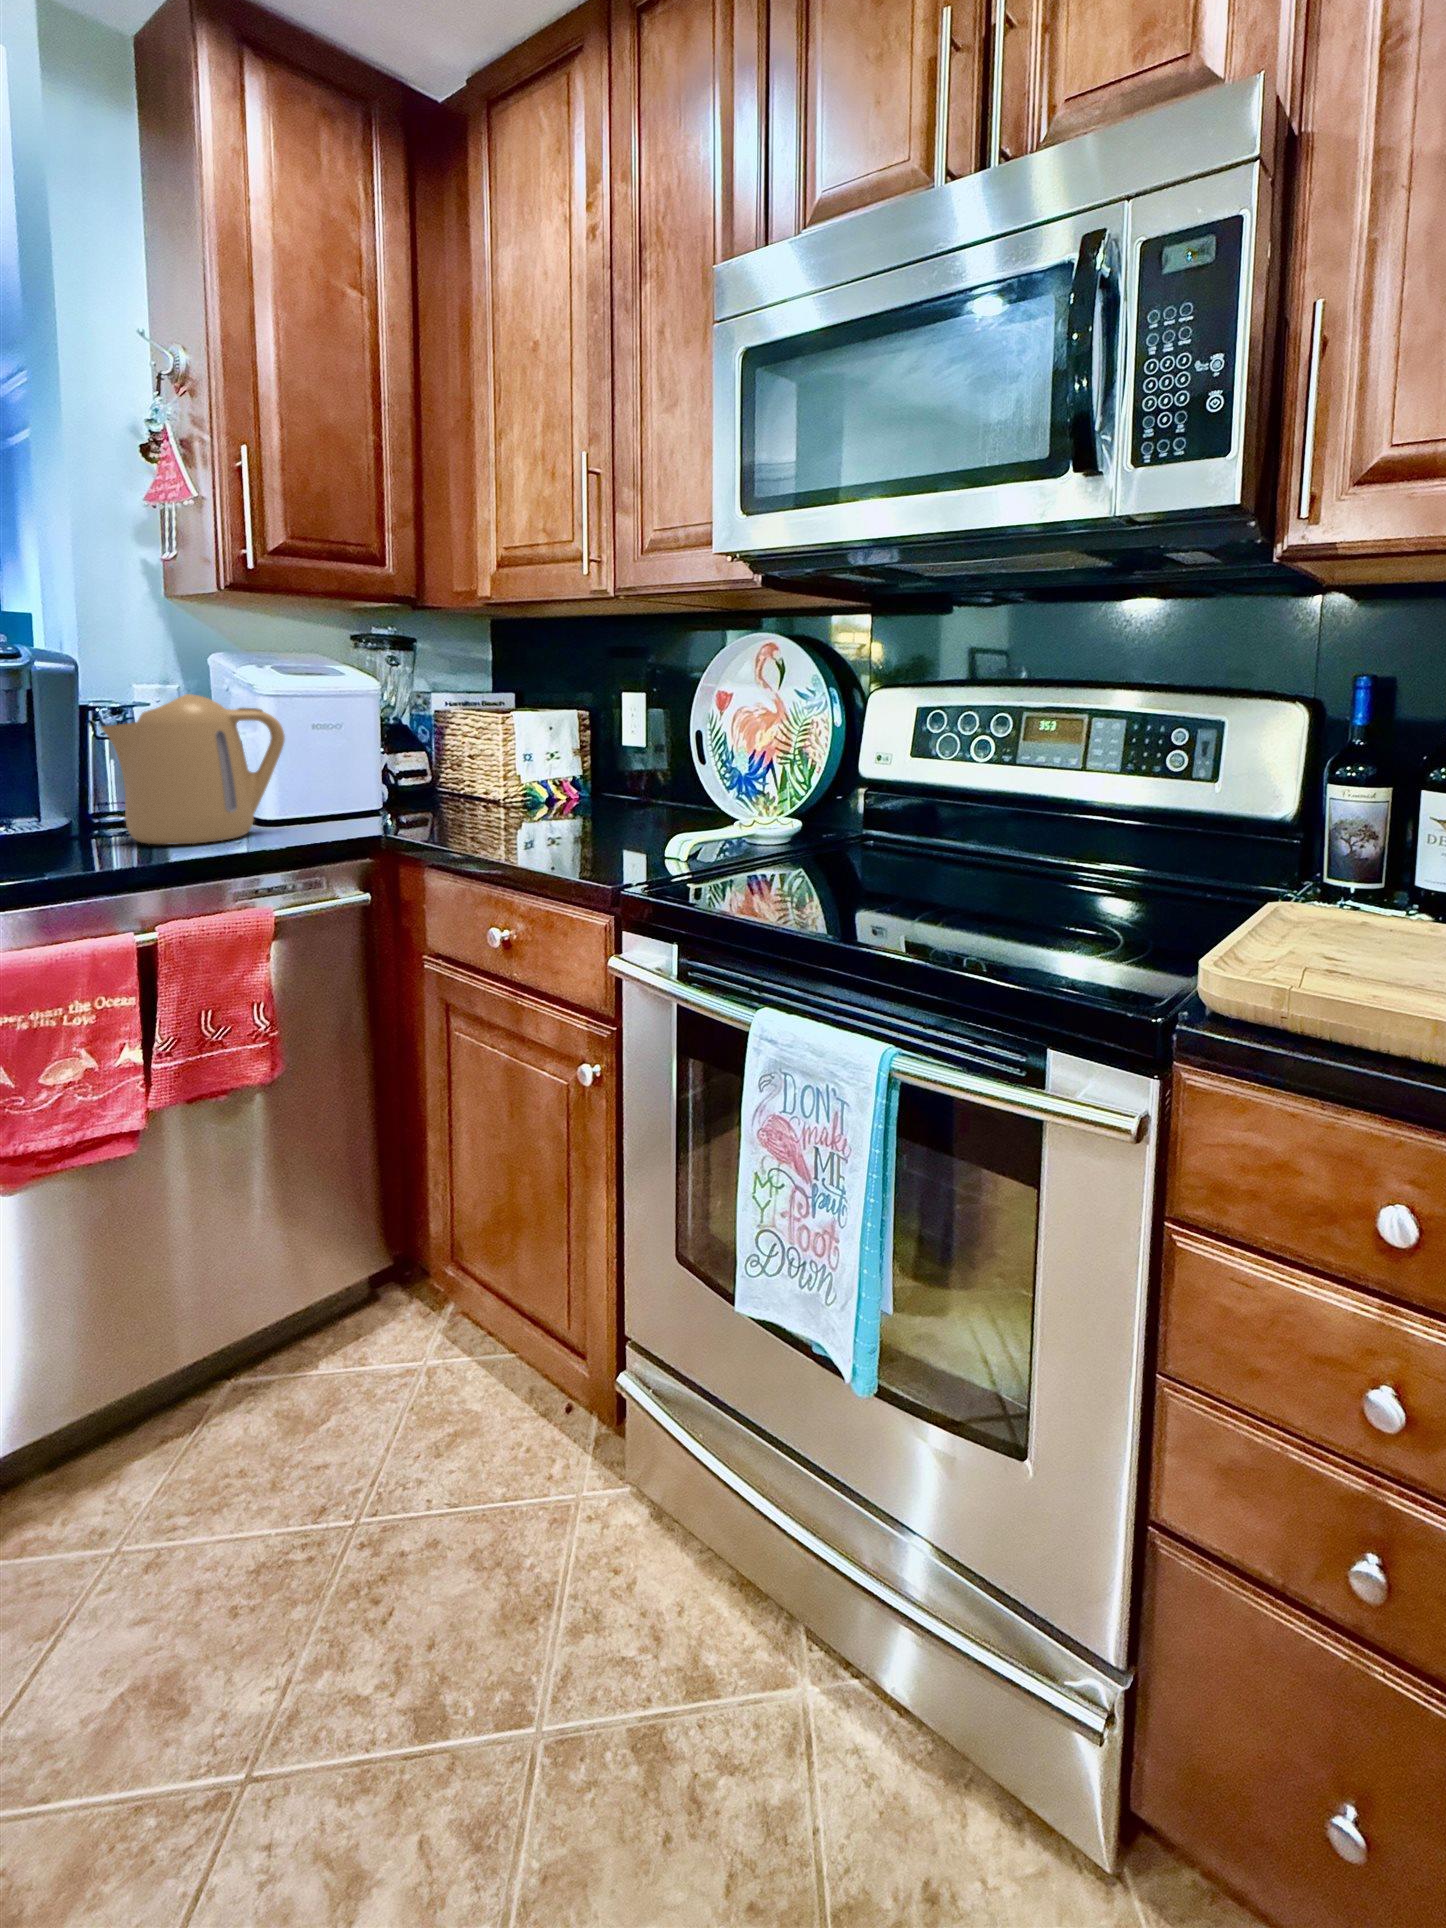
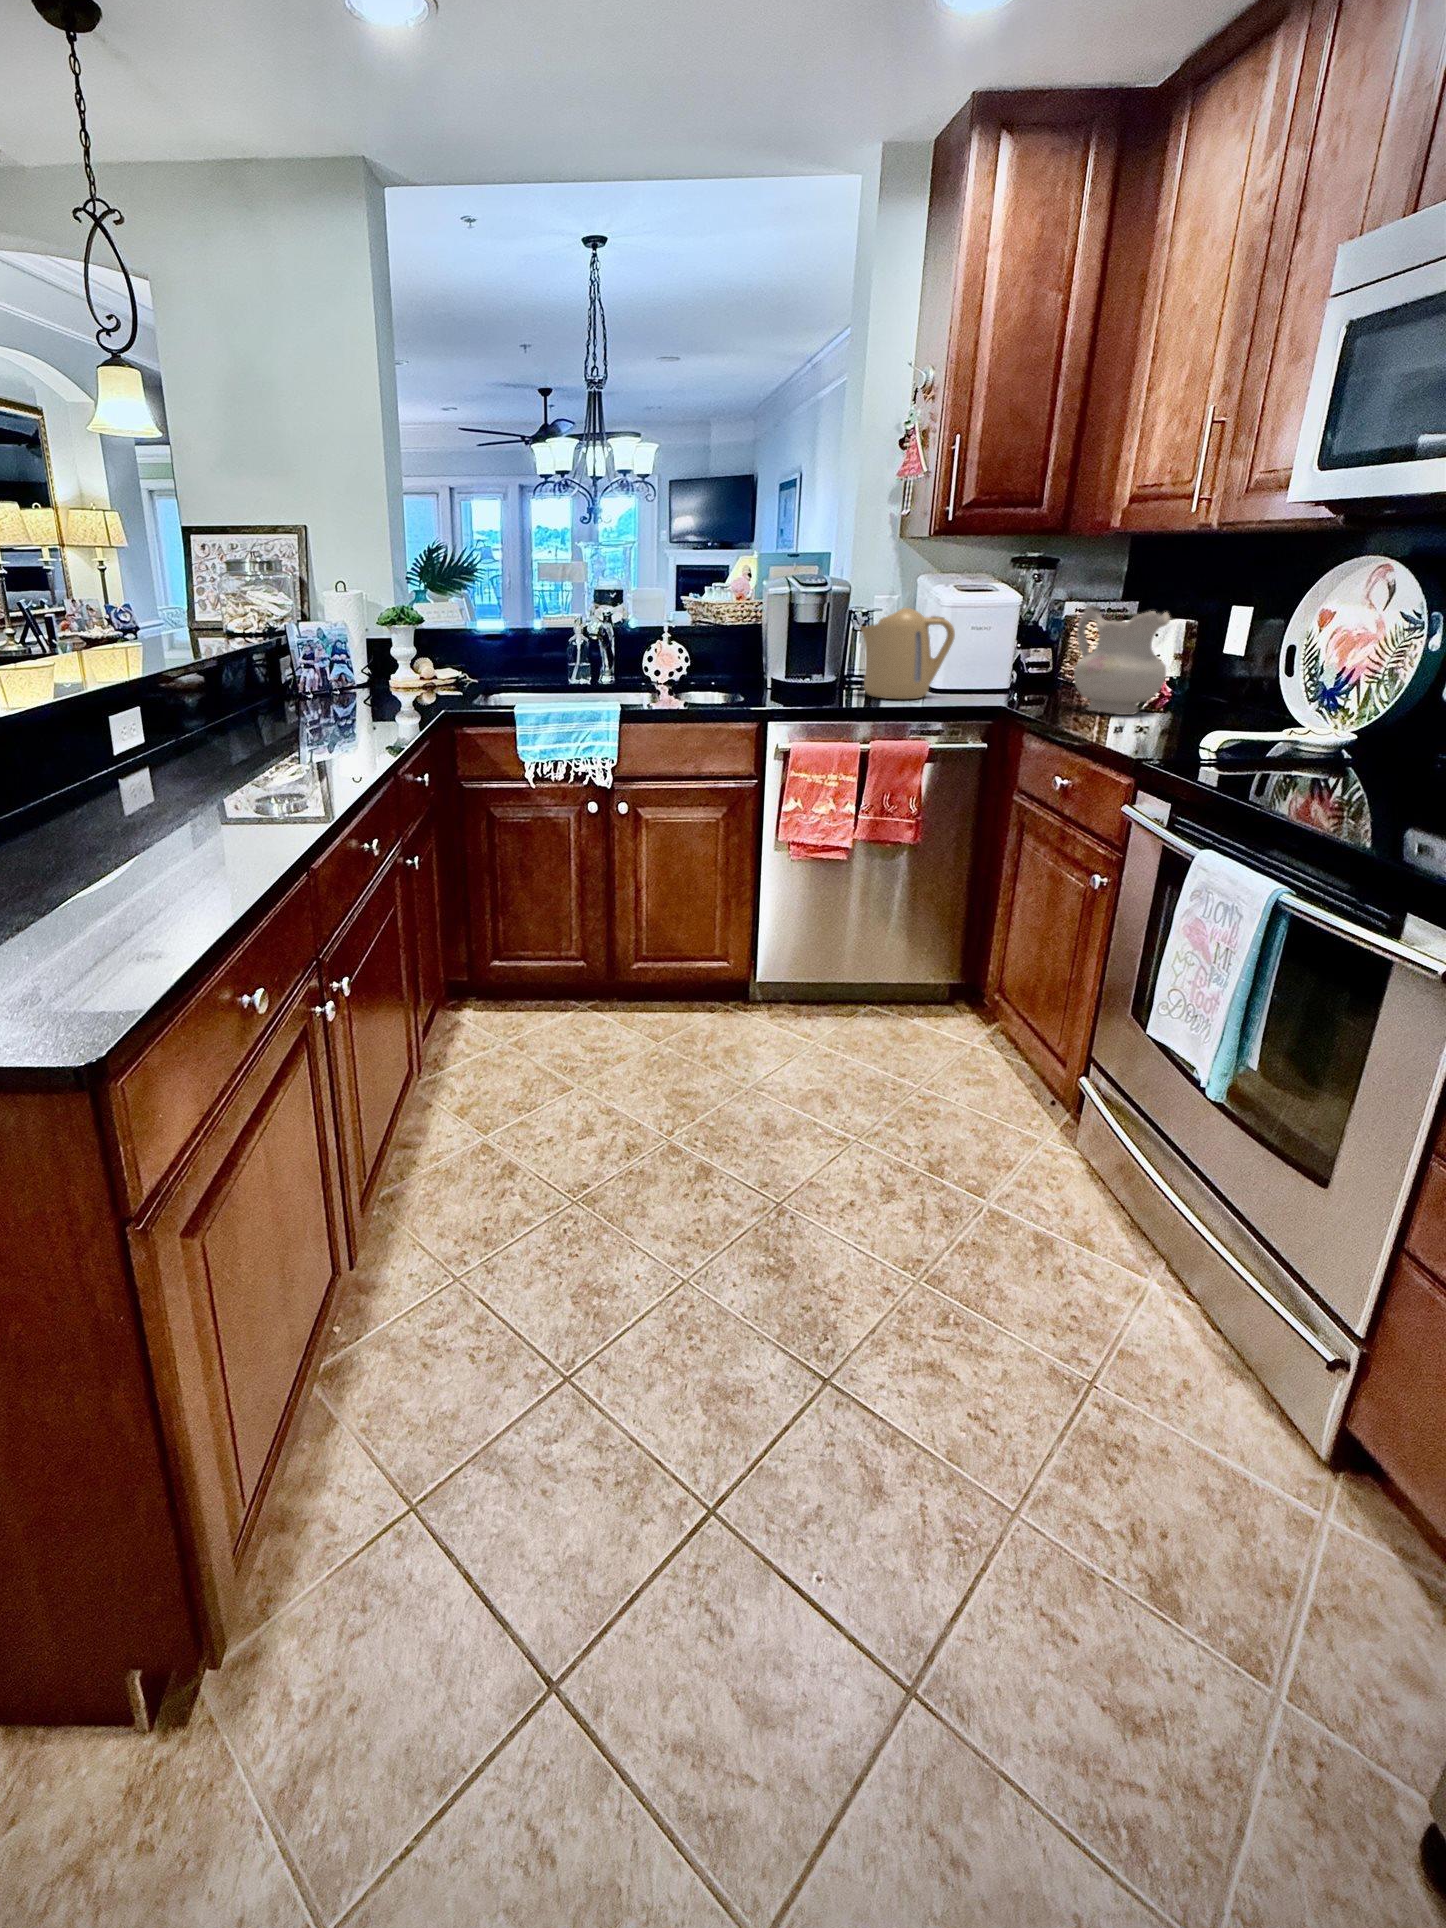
ceramic pitcher: none [464,690,583,829] -> present [1074,606,1170,715]

